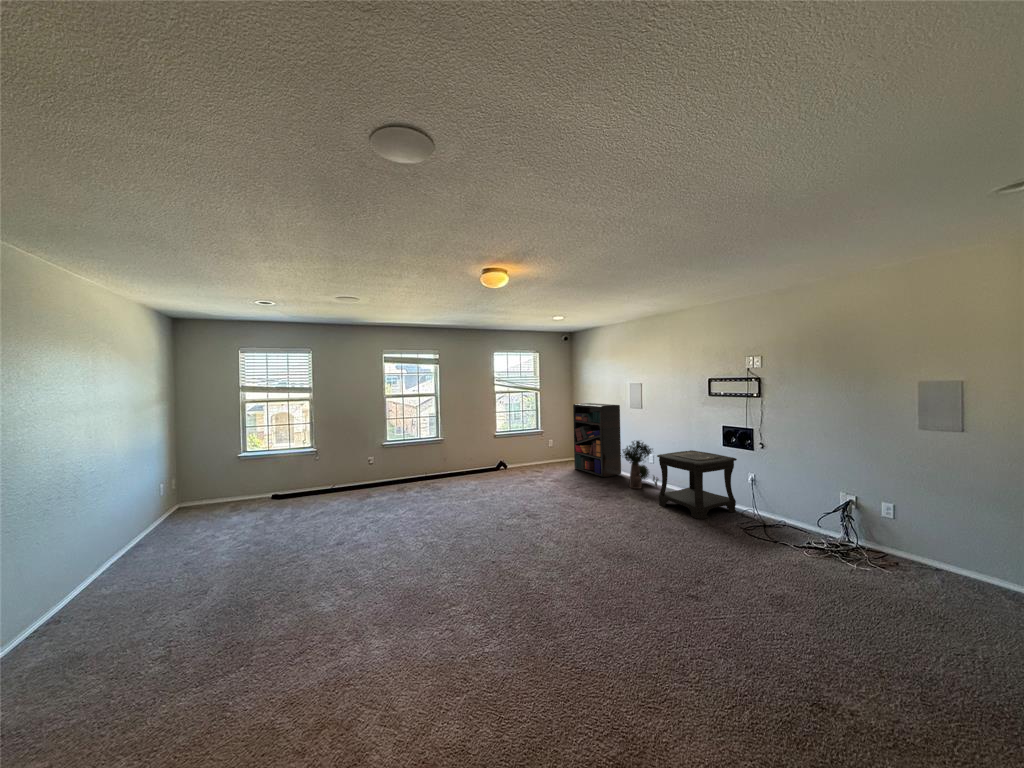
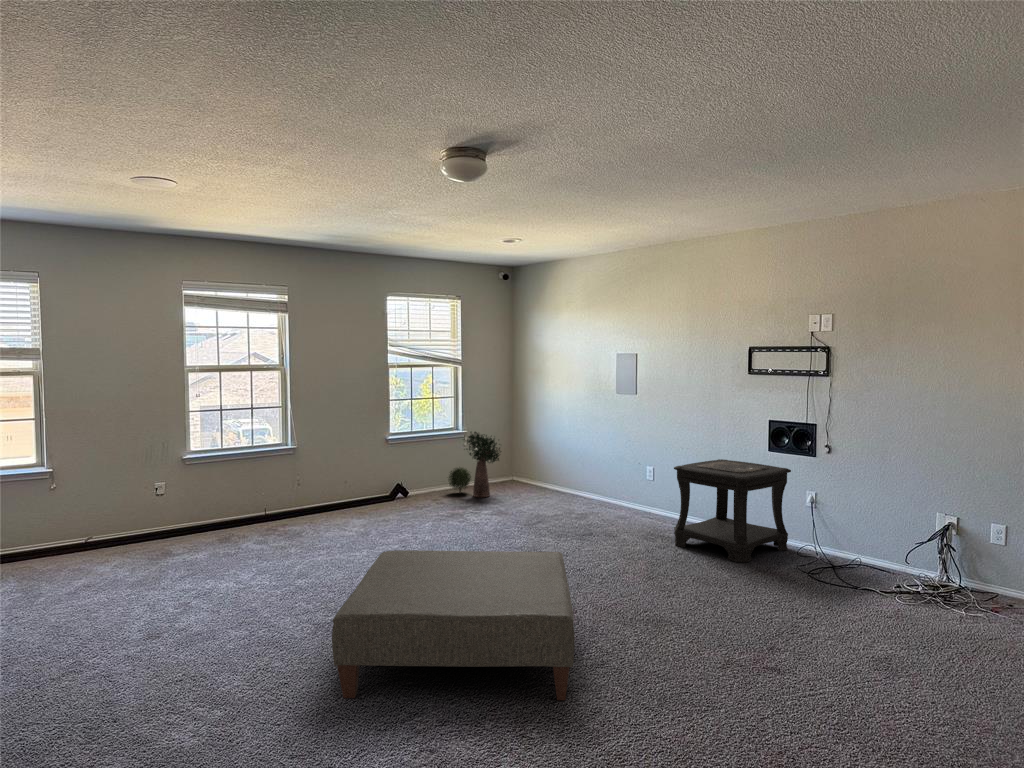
bookshelf: present [573,403,621,477] -> none [522,387,601,508]
potted plant: present [623,441,658,489] -> present [448,432,501,497]
ottoman: none [416,503,568,604] -> present [332,550,575,700]

